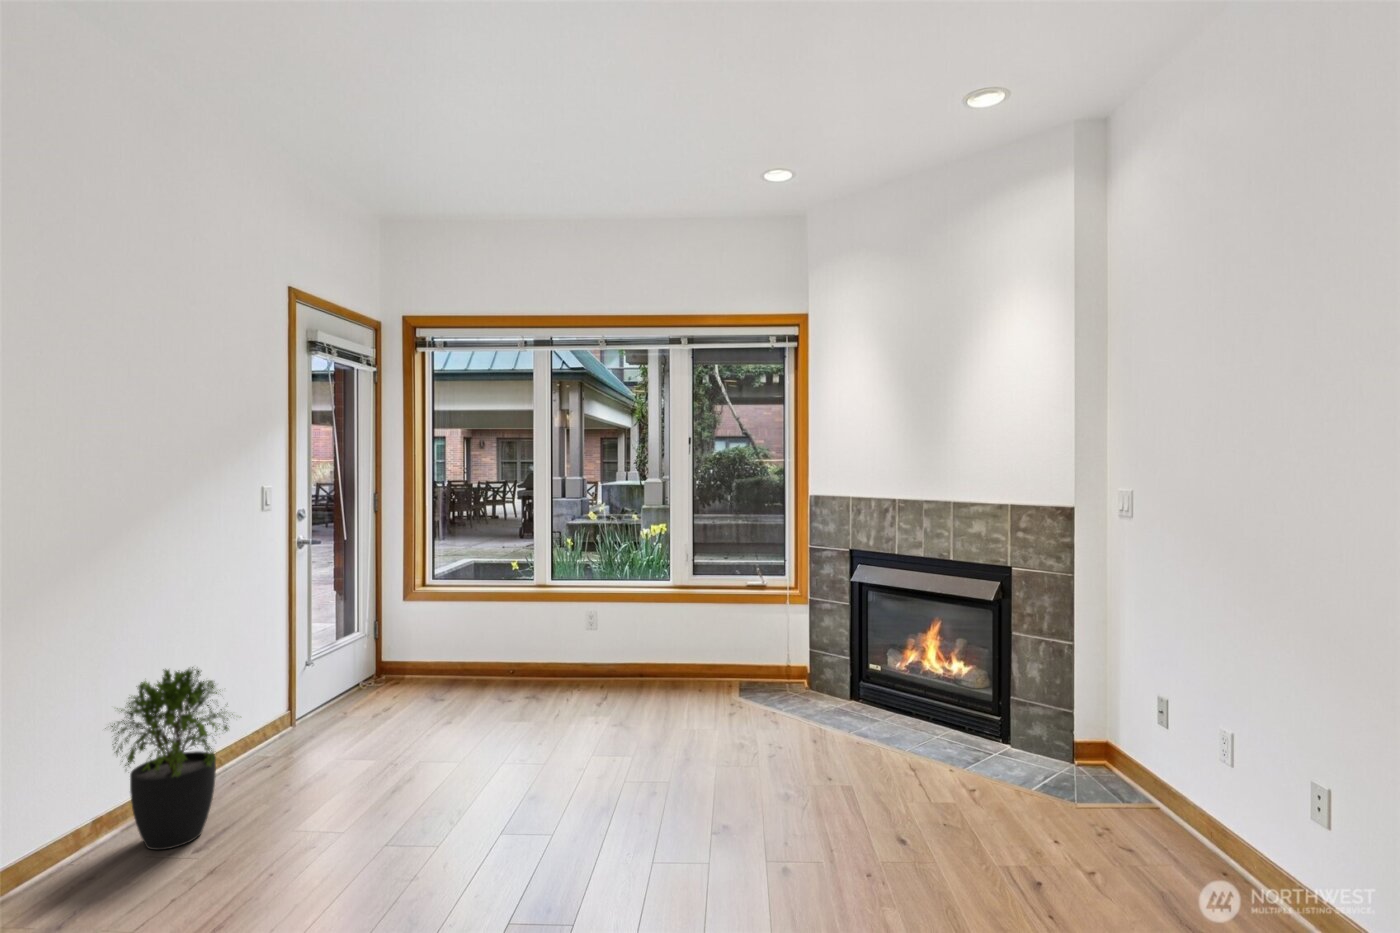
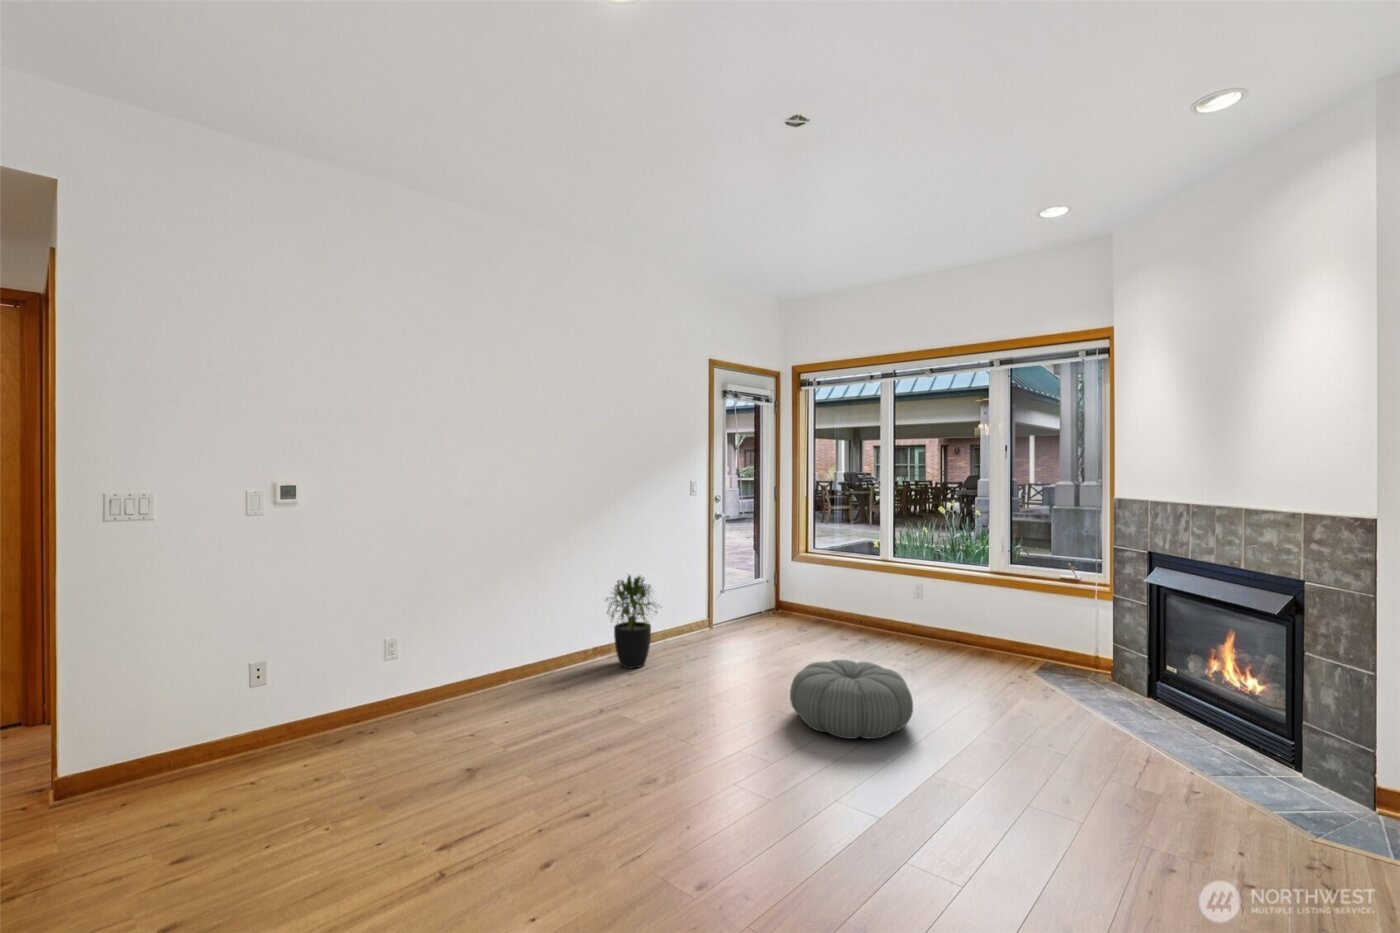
pouf: none [531,734,700,860] -> present [790,660,913,739]

